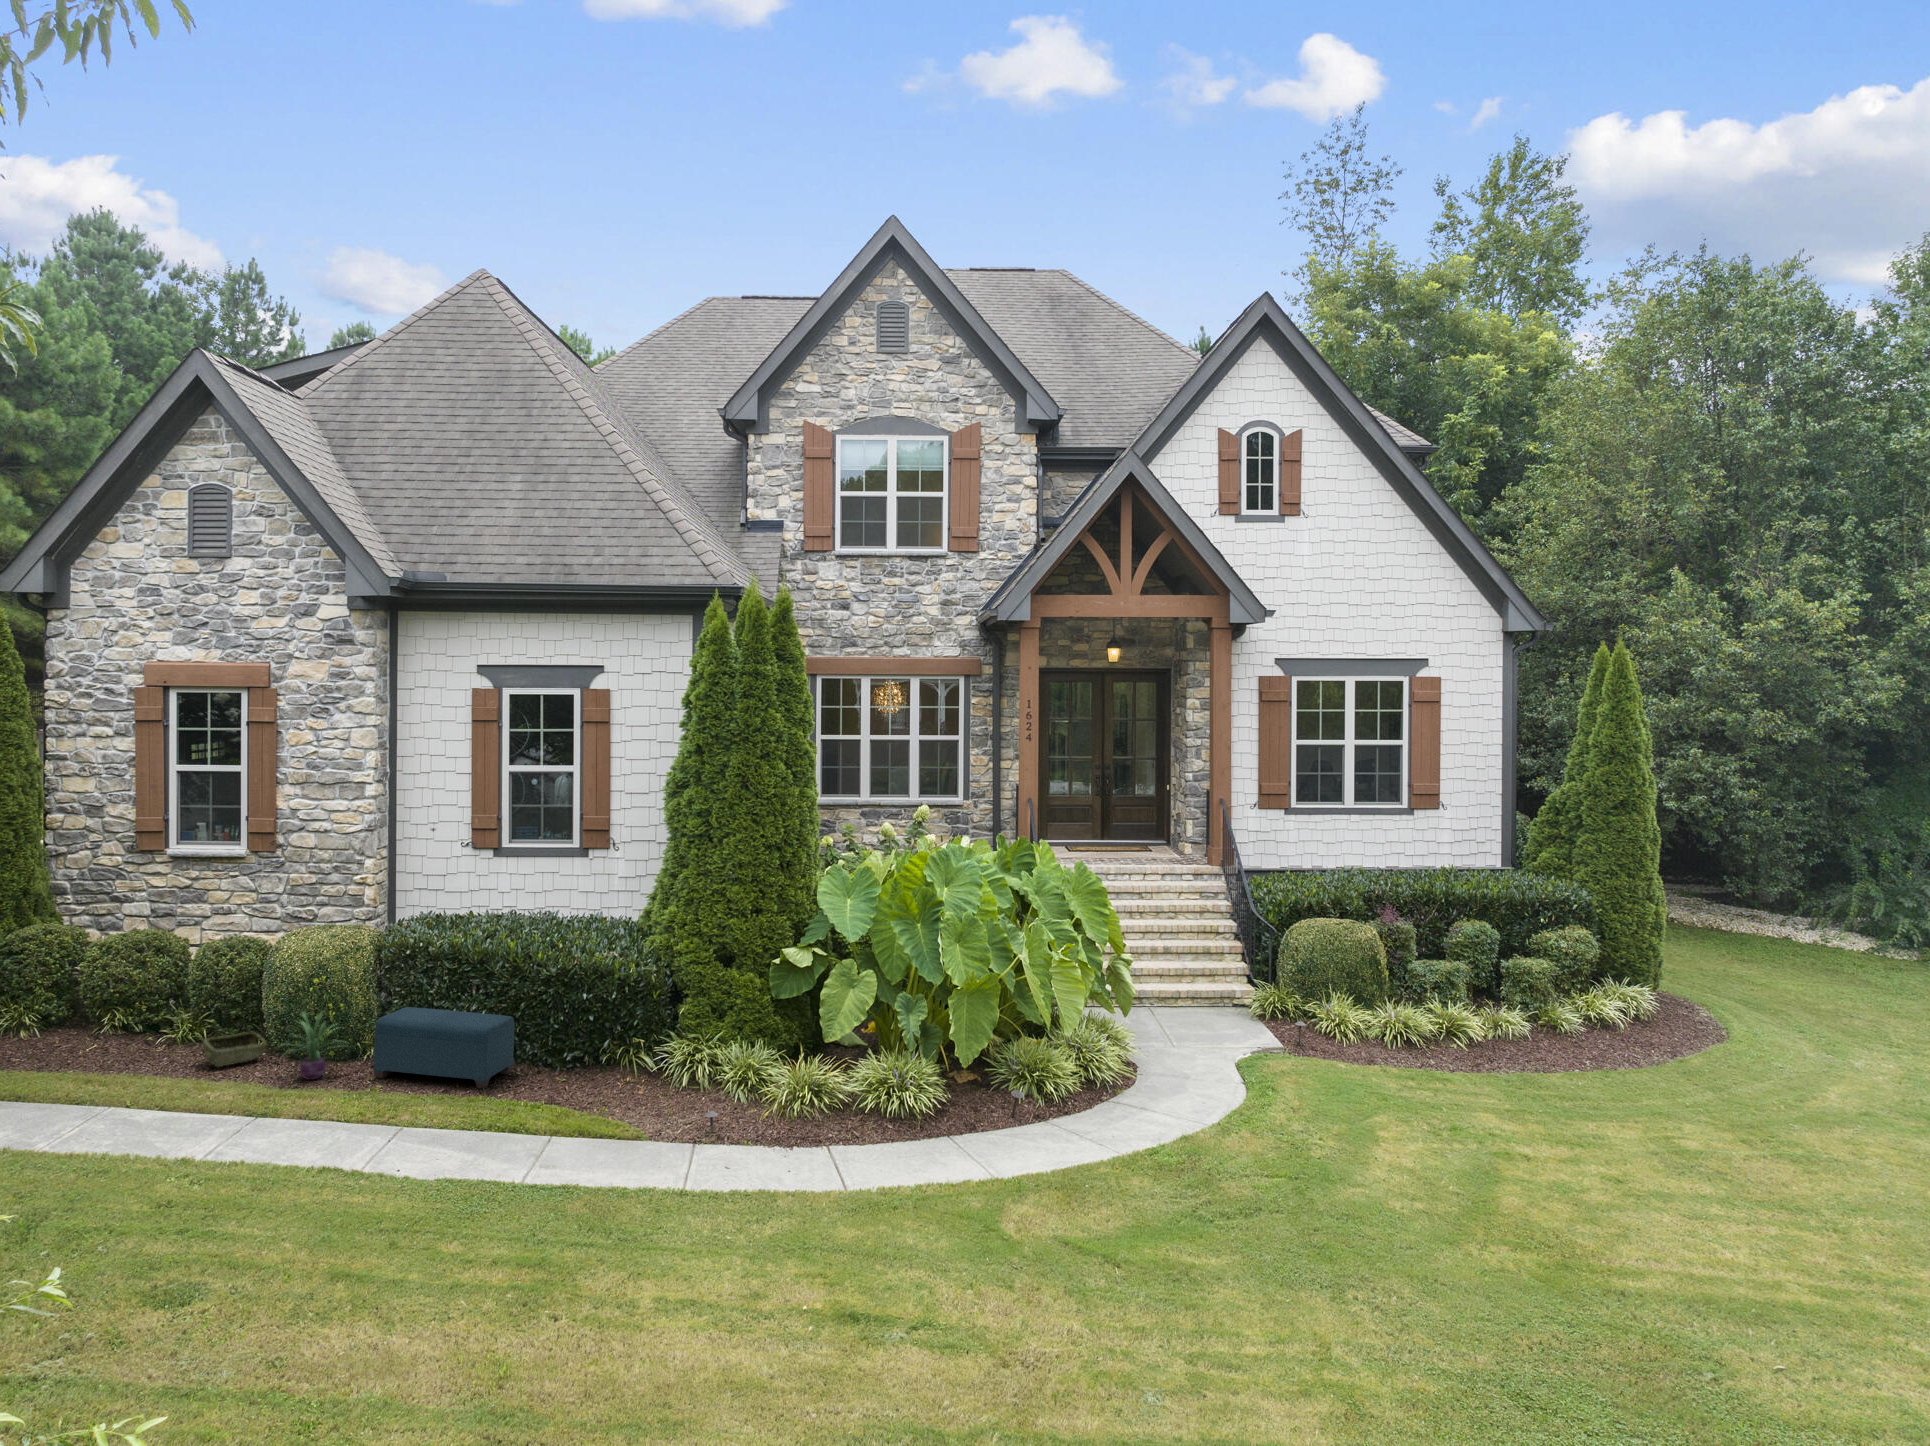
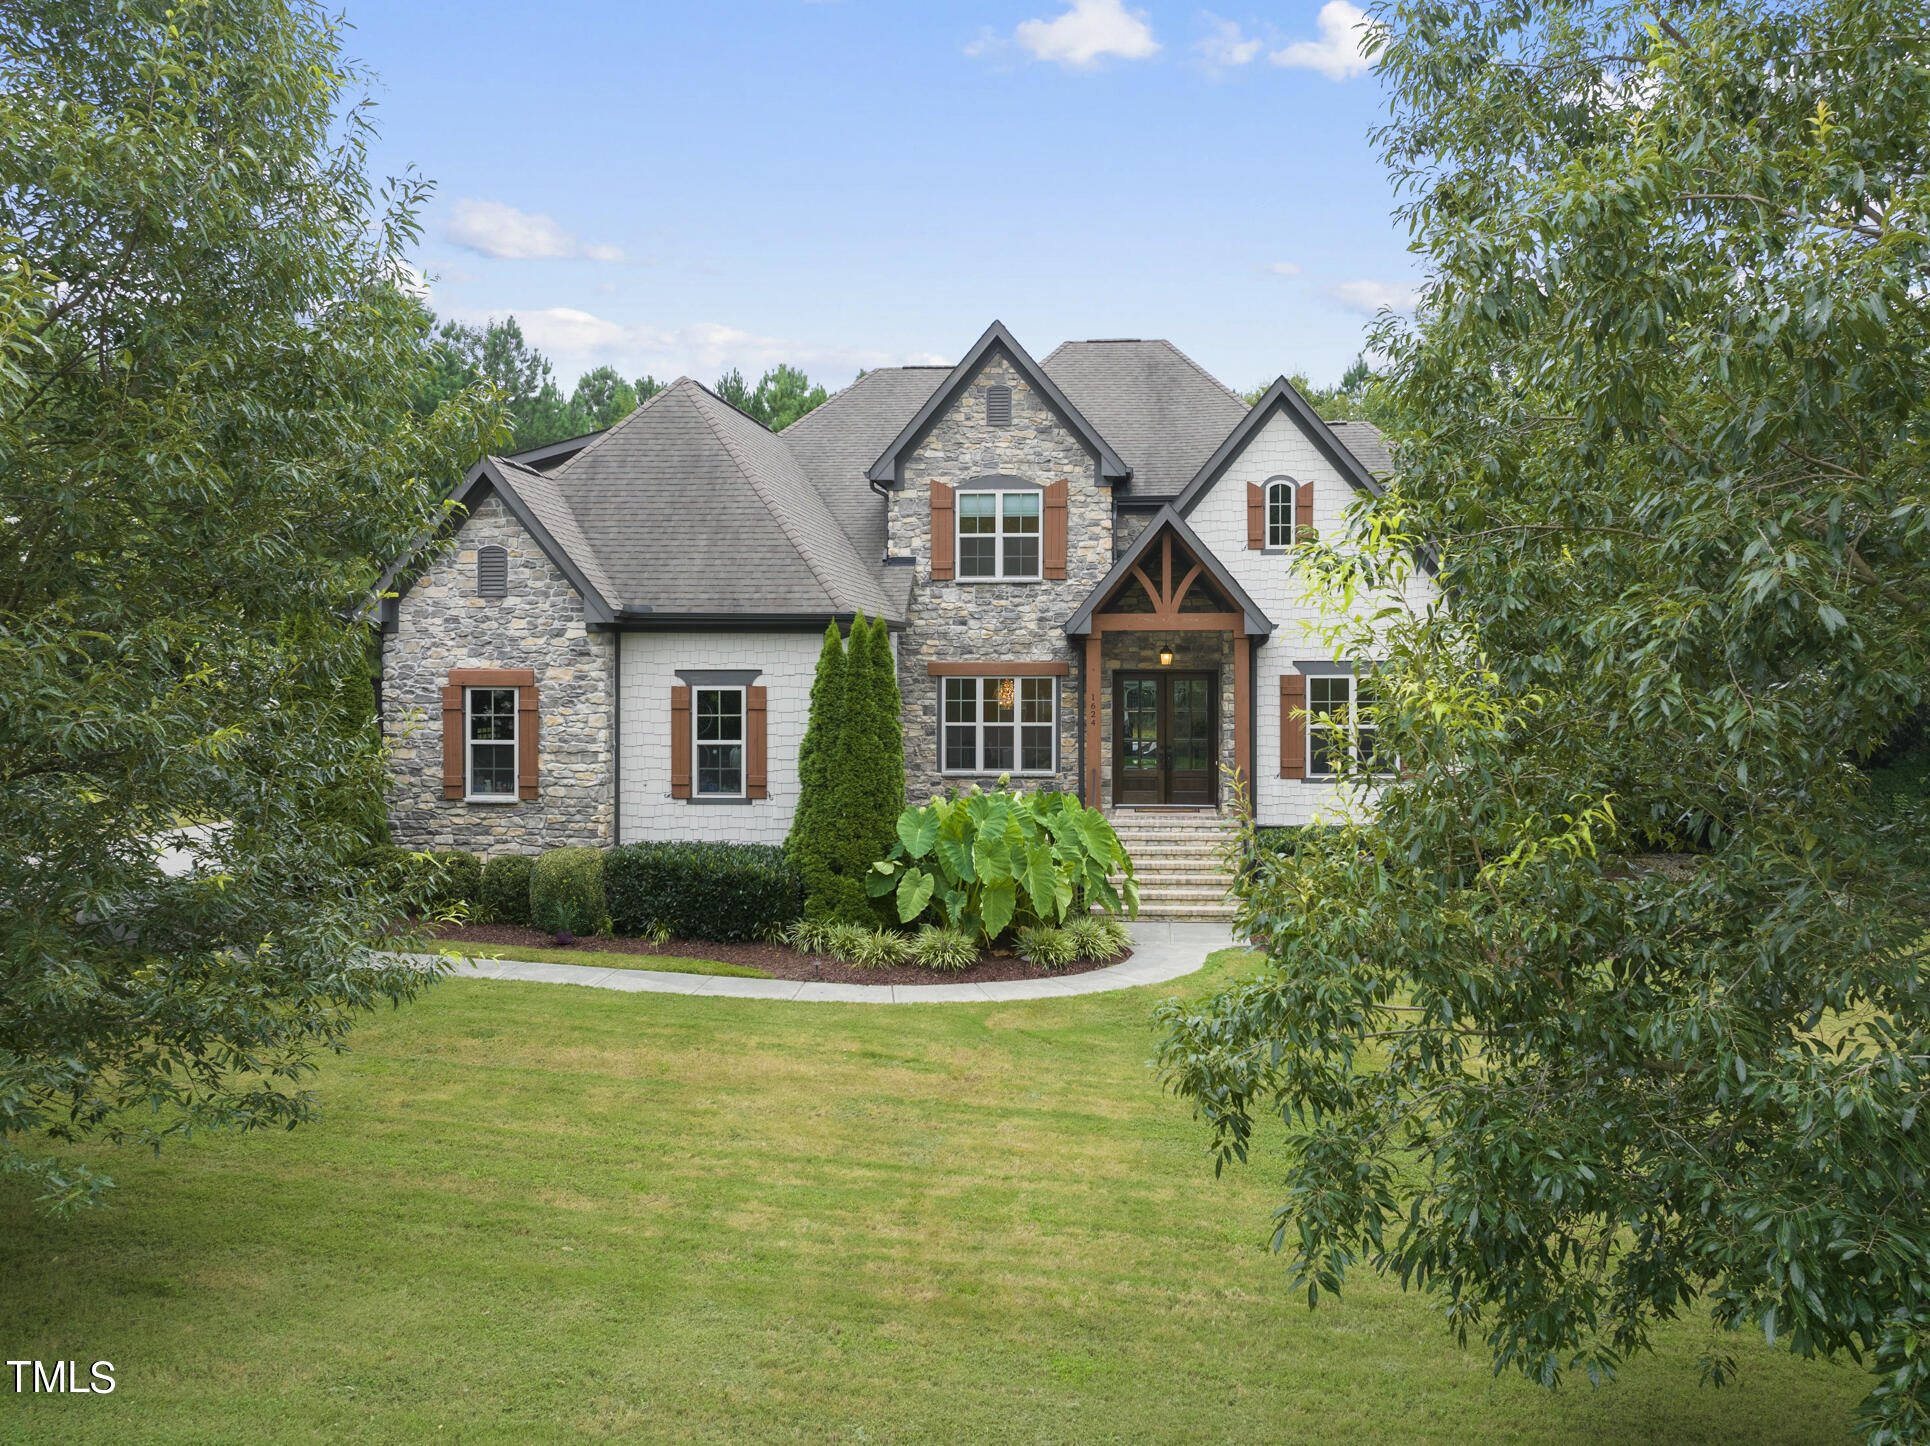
bench: present [374,1007,515,1088] -> none [603,900,696,952]
woven basket: present [203,1032,267,1067] -> none [494,916,535,937]

